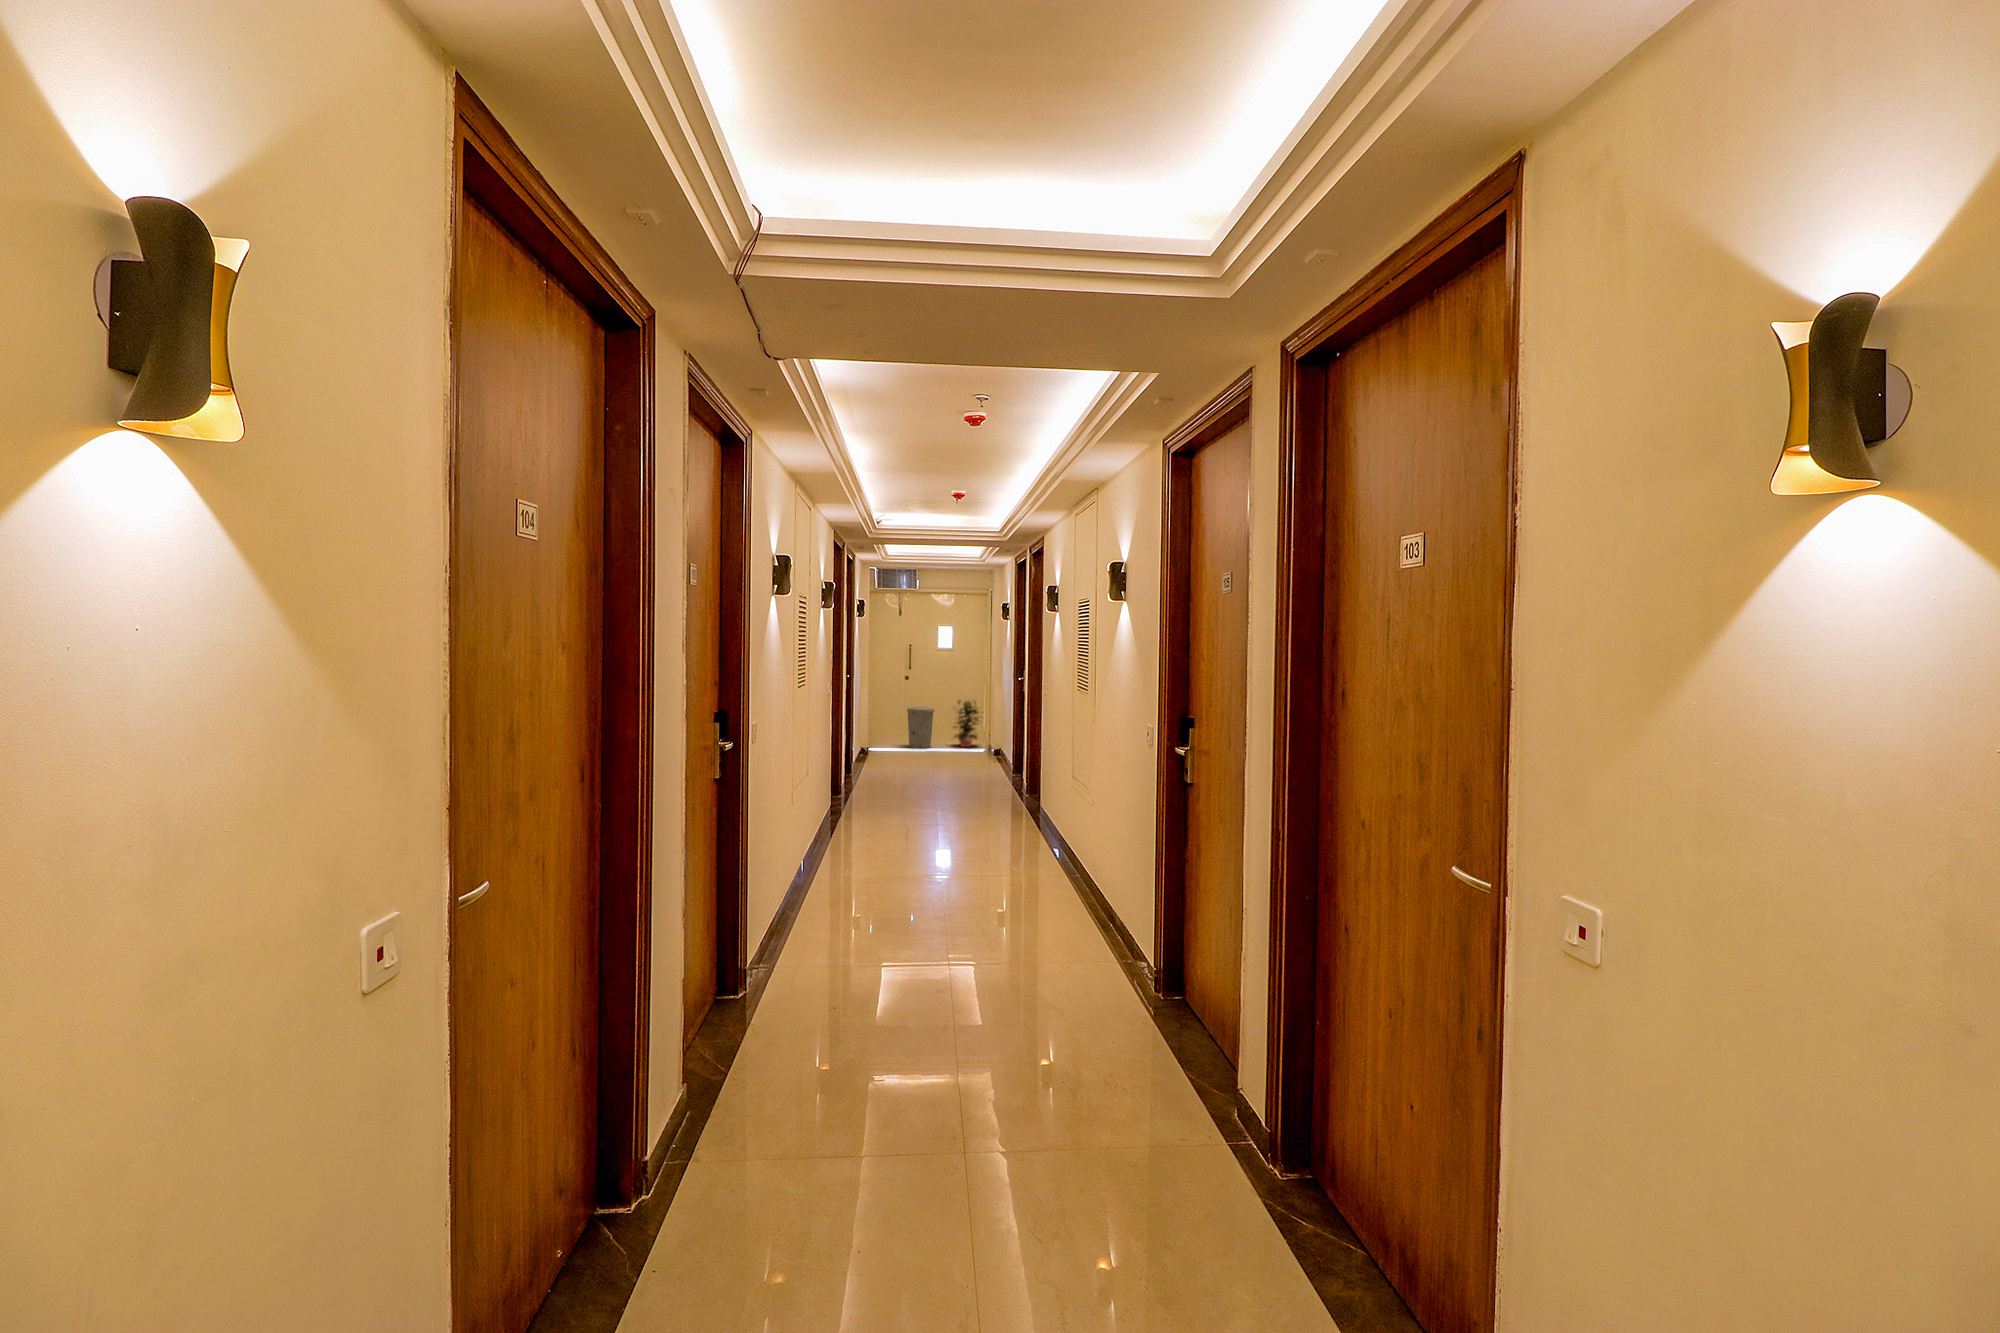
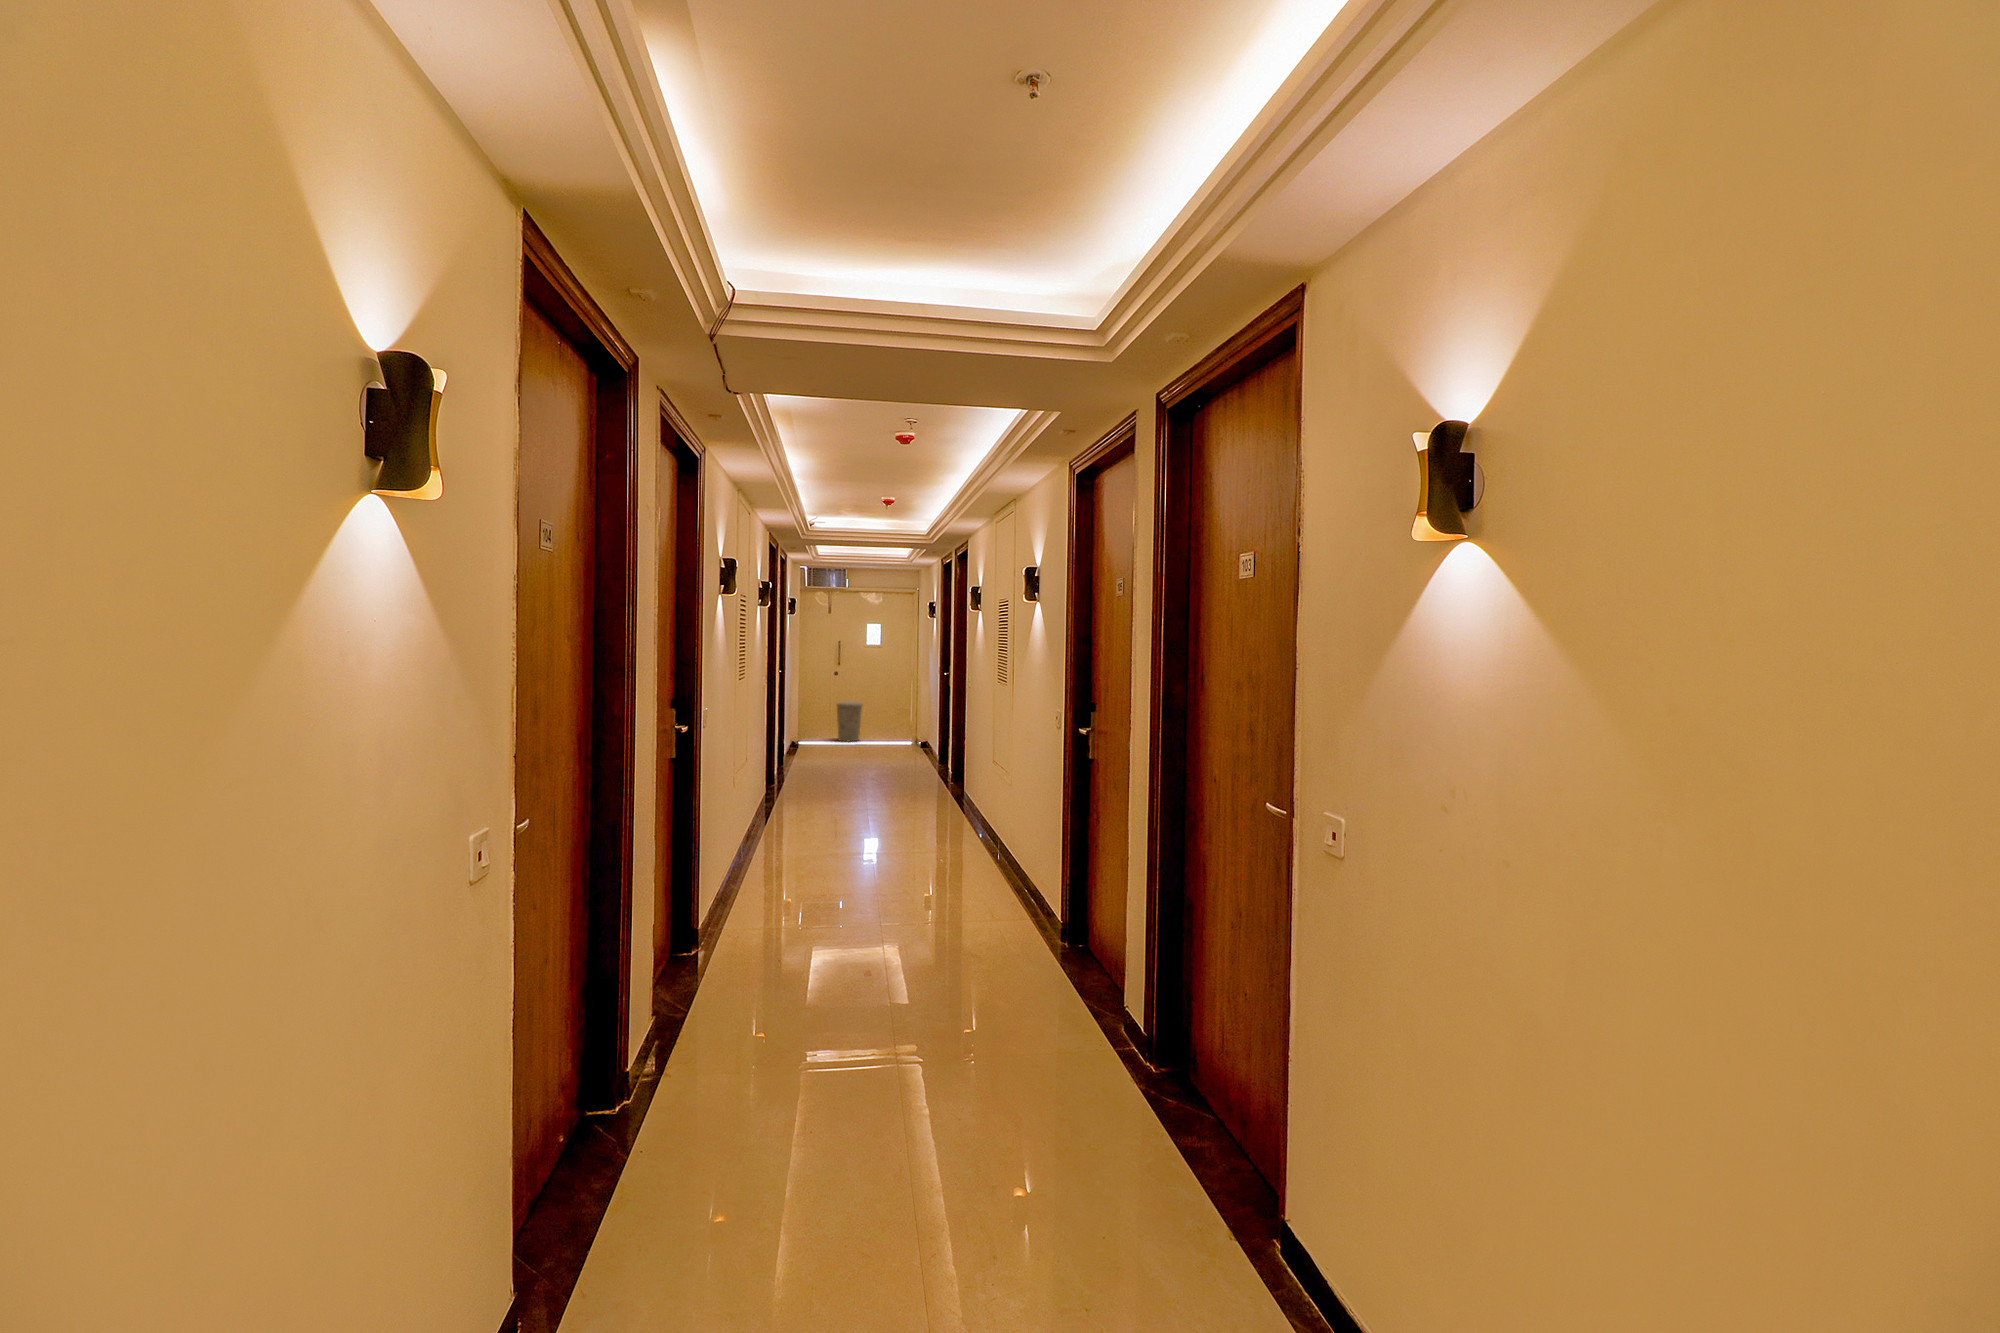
decorative plant: present [954,699,978,747] -> none [878,694,912,740]

